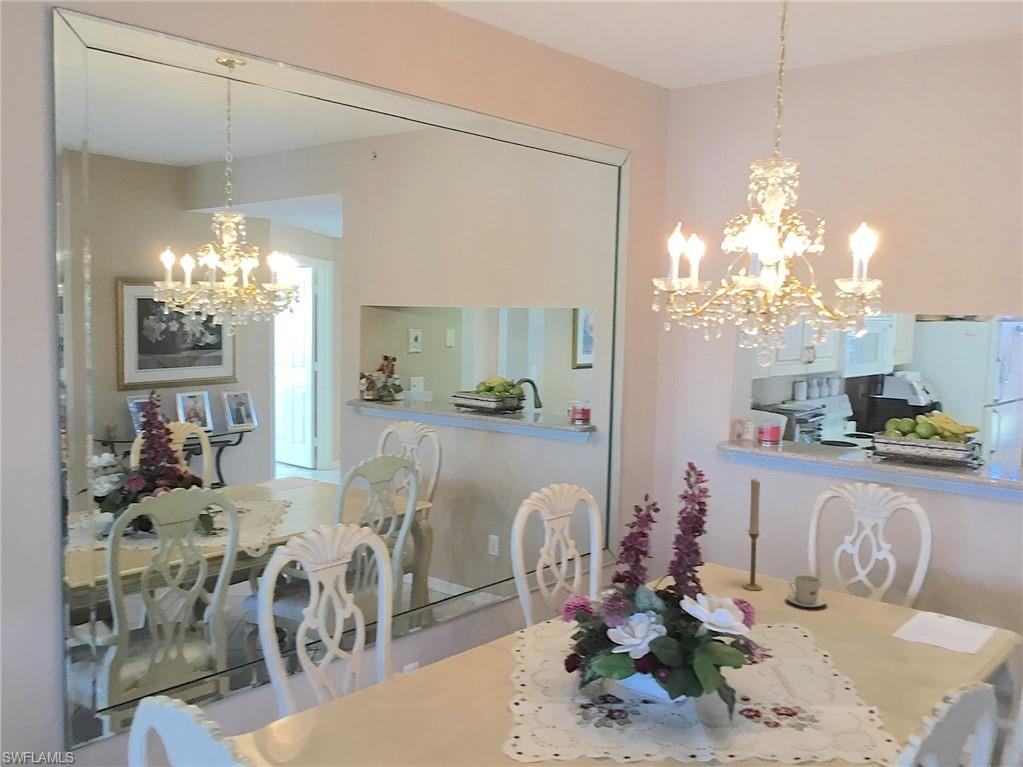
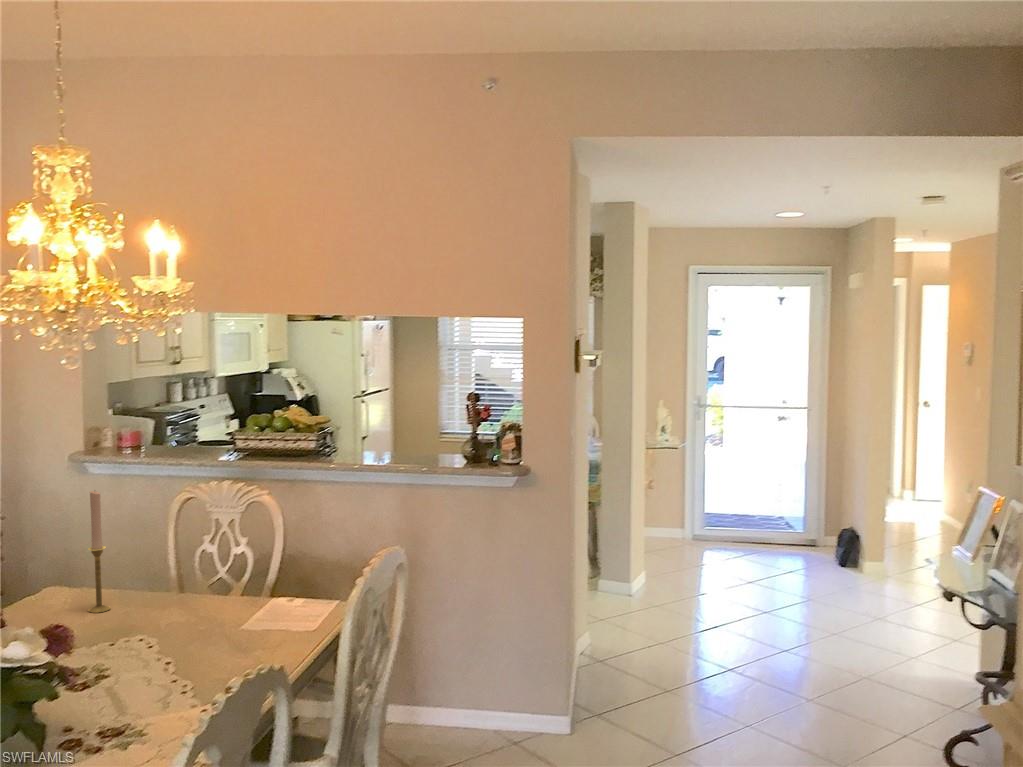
teacup: present [786,575,828,607] -> none [134,585,179,619]

